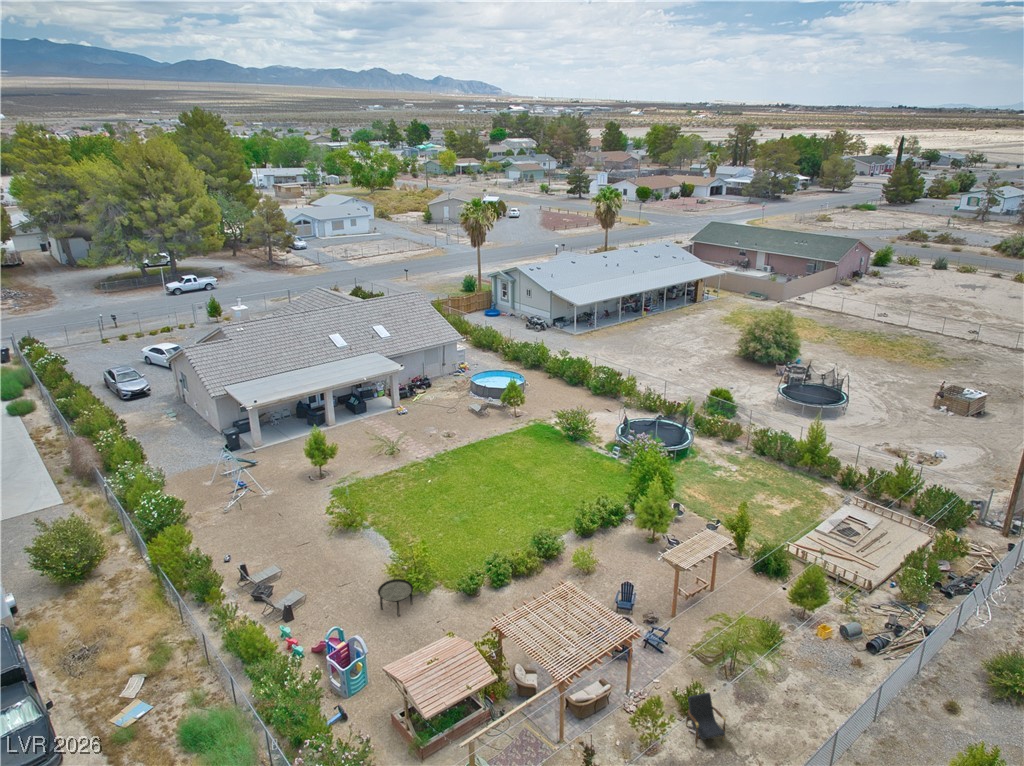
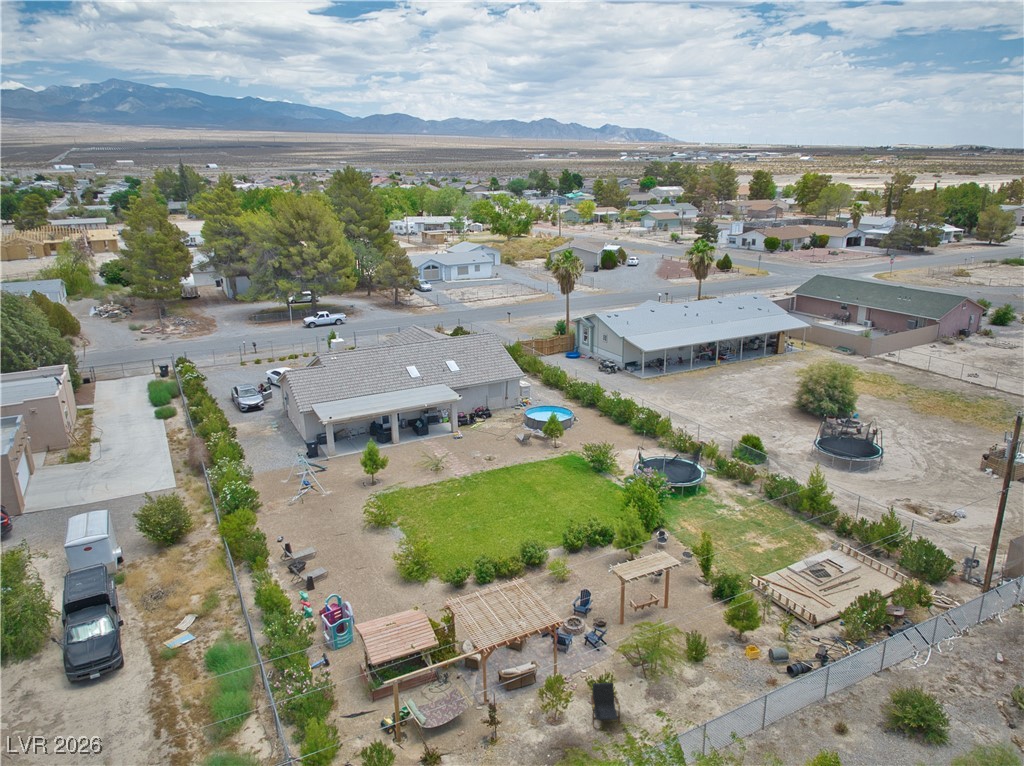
round table: present [378,579,413,616] -> none [380,567,409,597]

